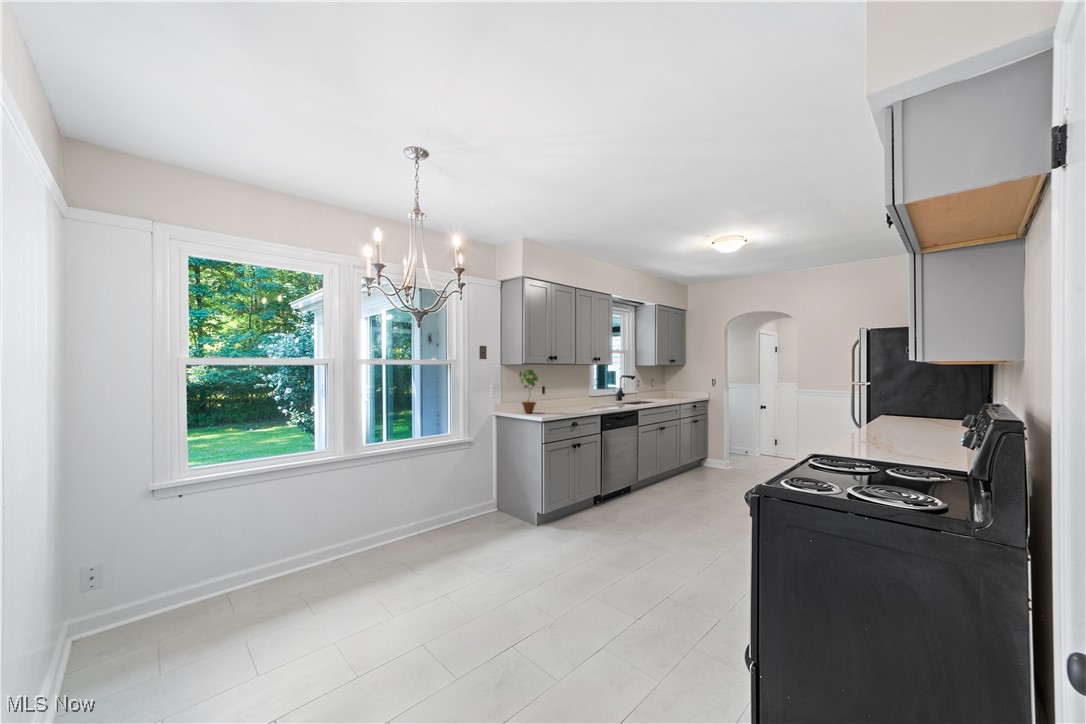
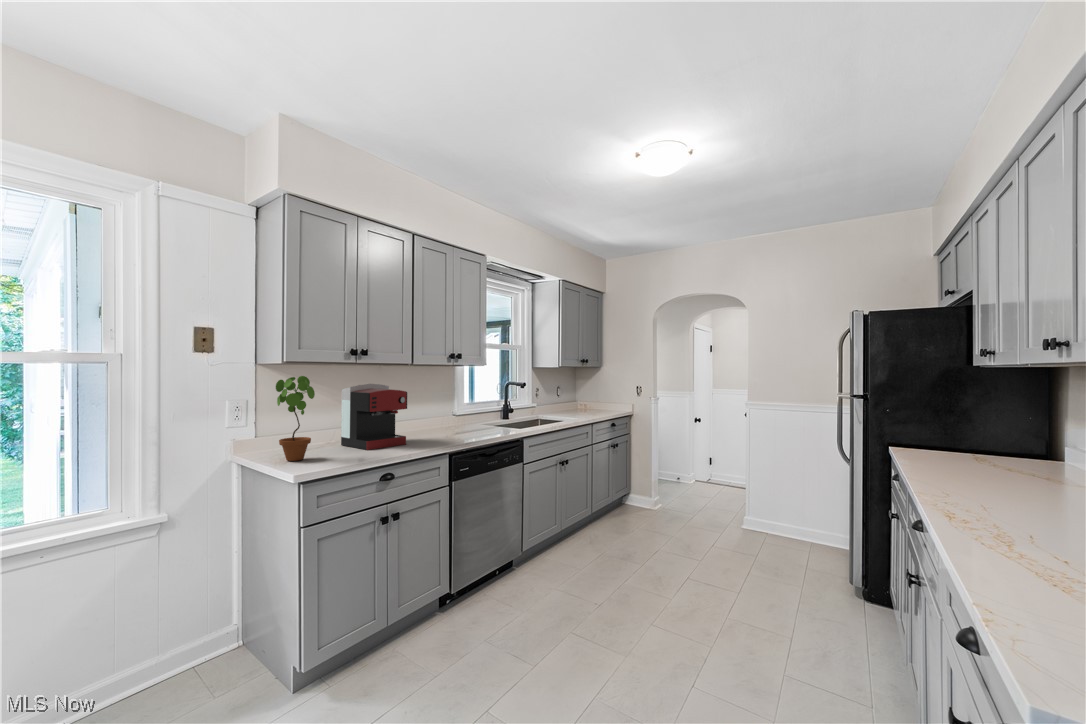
coffee maker: none [539,374,576,411] -> present [341,384,407,450]

